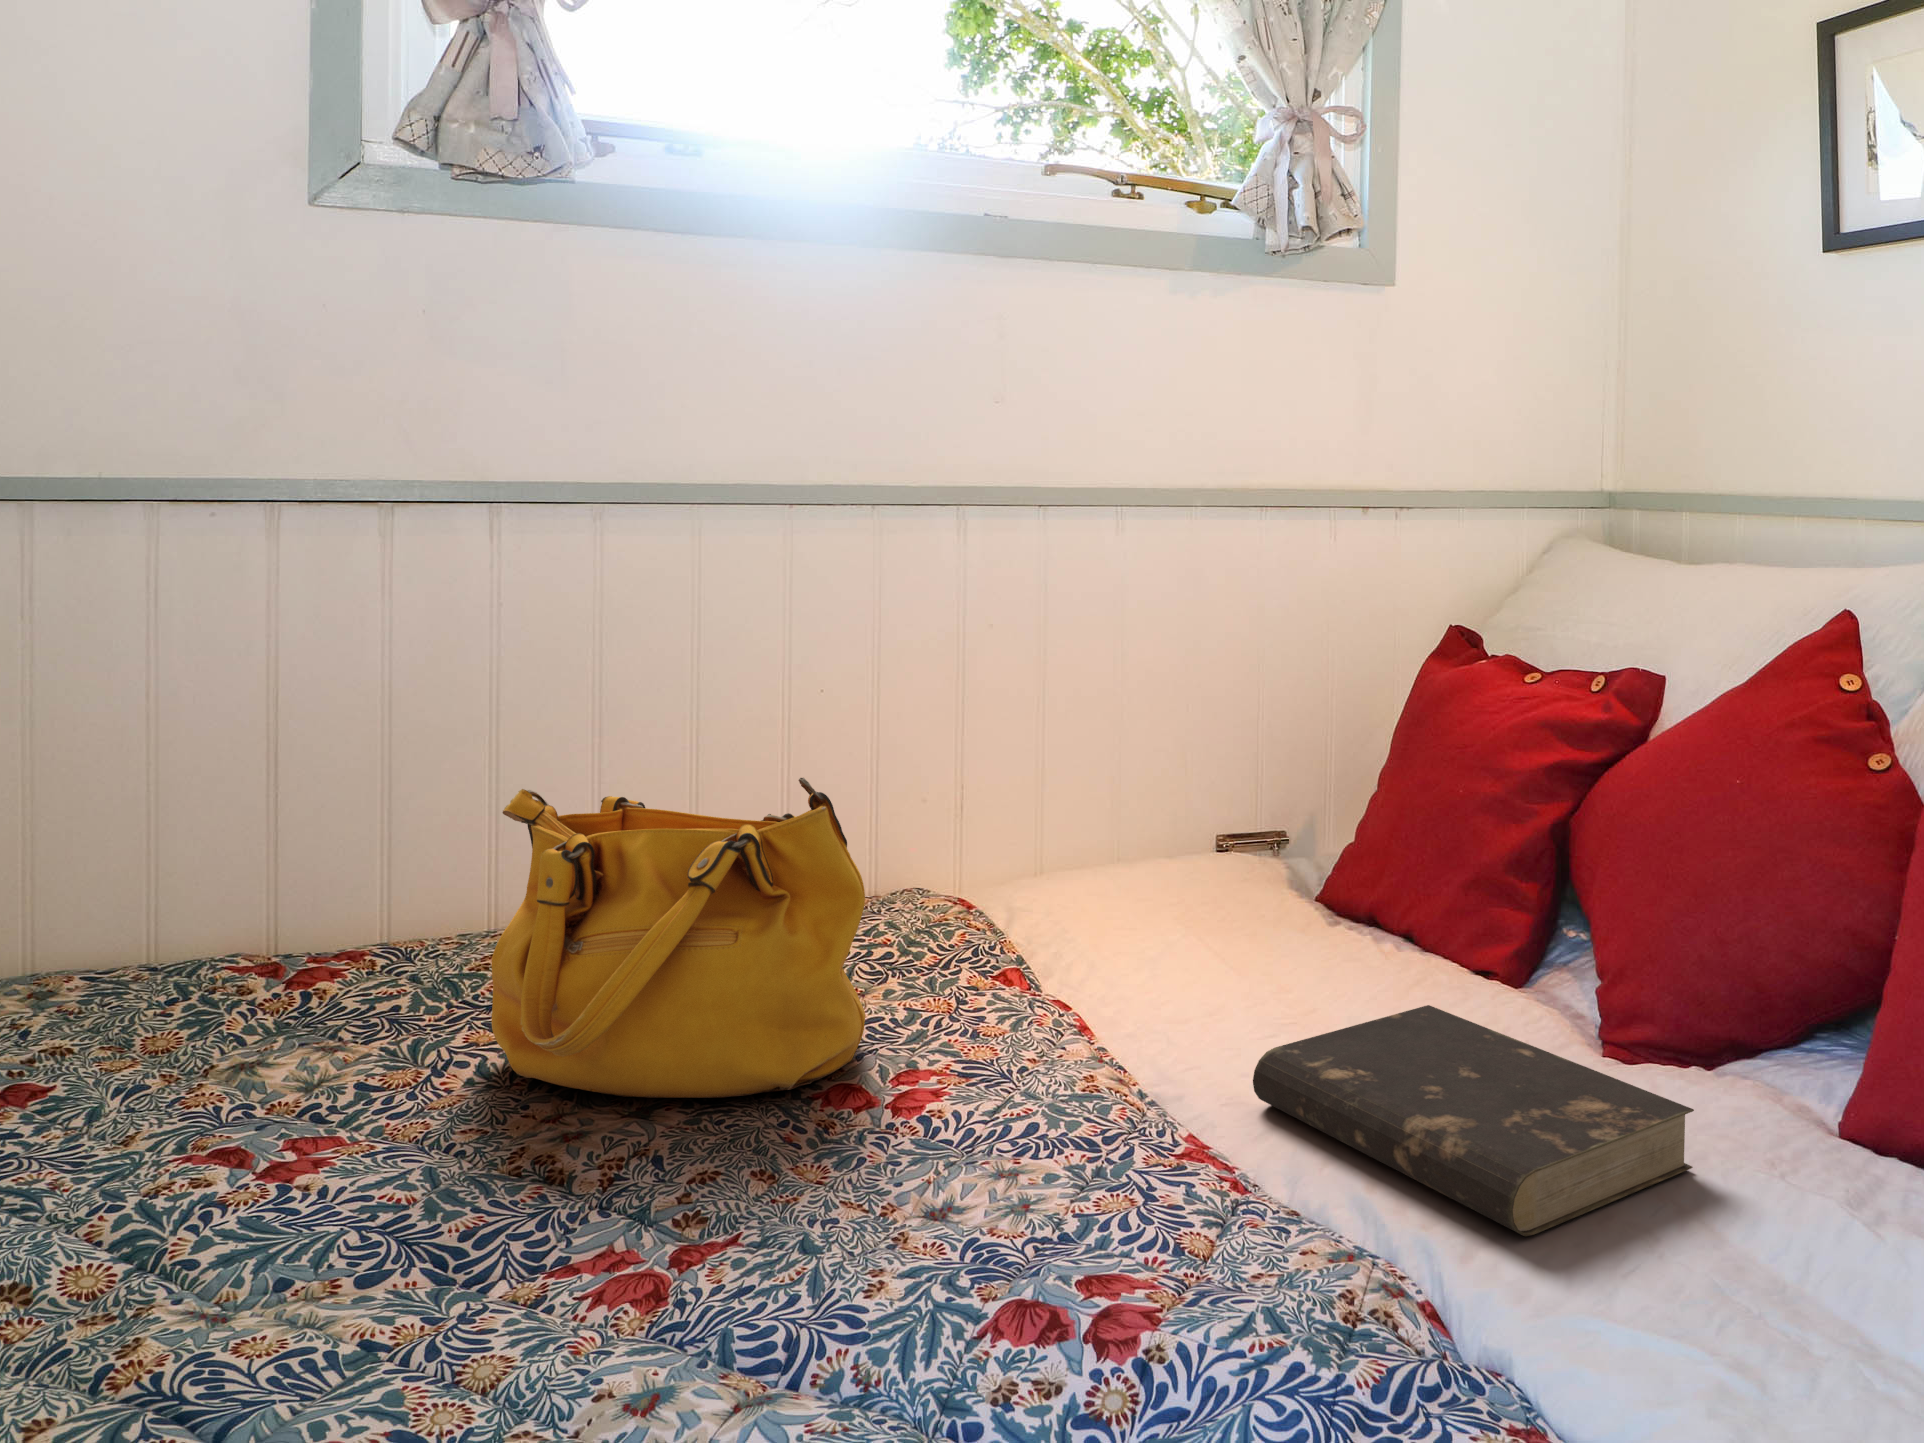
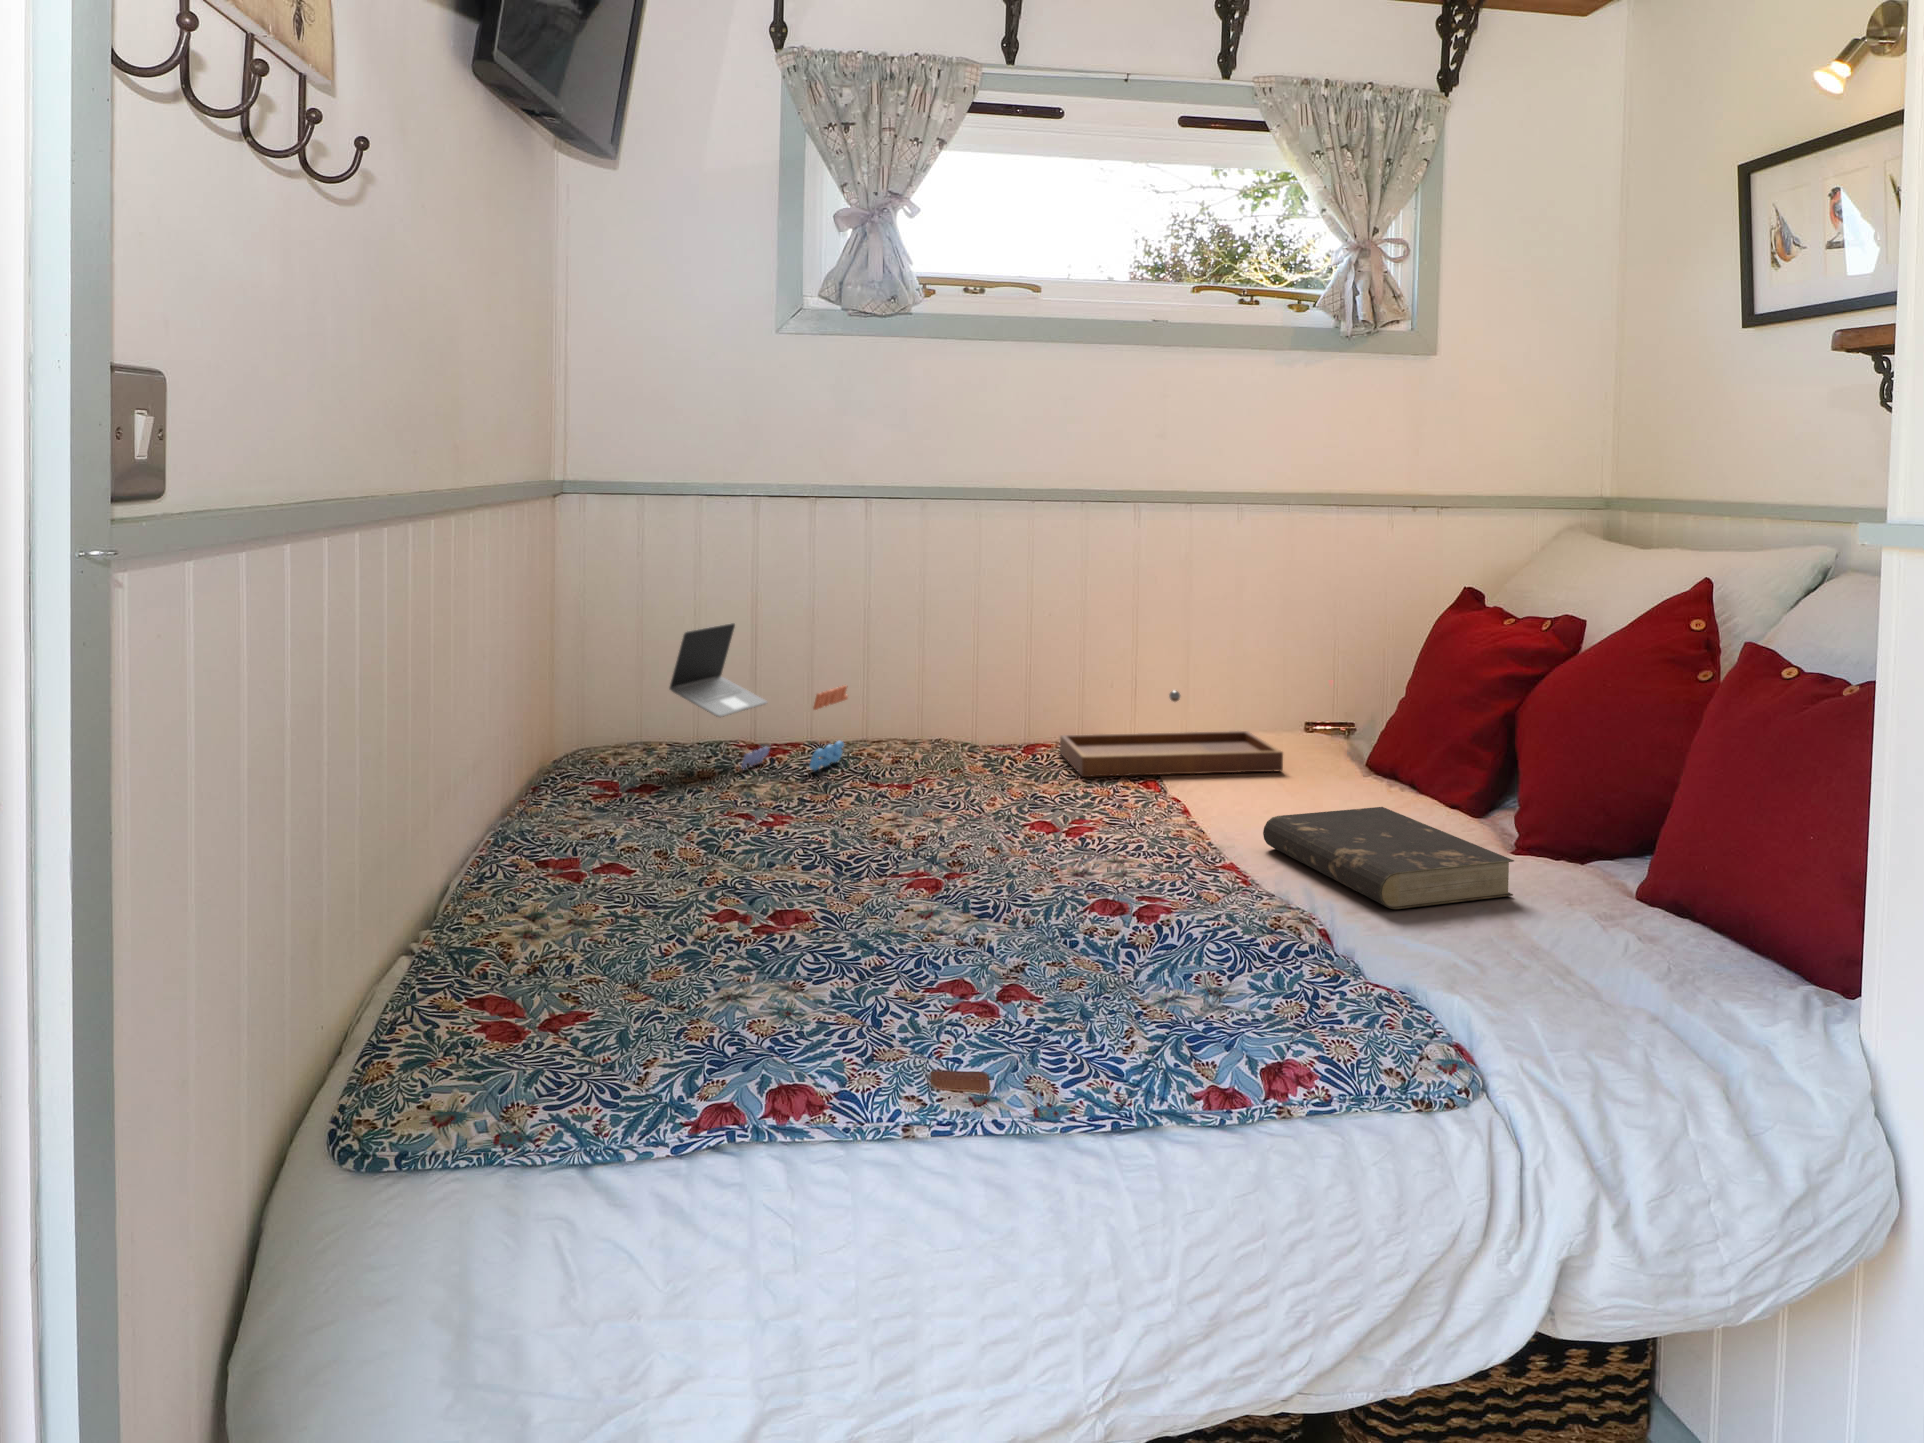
laptop: none [74,736,462,1020] -> present [669,623,848,770]
handbag: present [492,778,865,1098] -> none [863,652,1054,817]
tray: none [852,806,1220,971] -> present [1060,690,1283,777]

